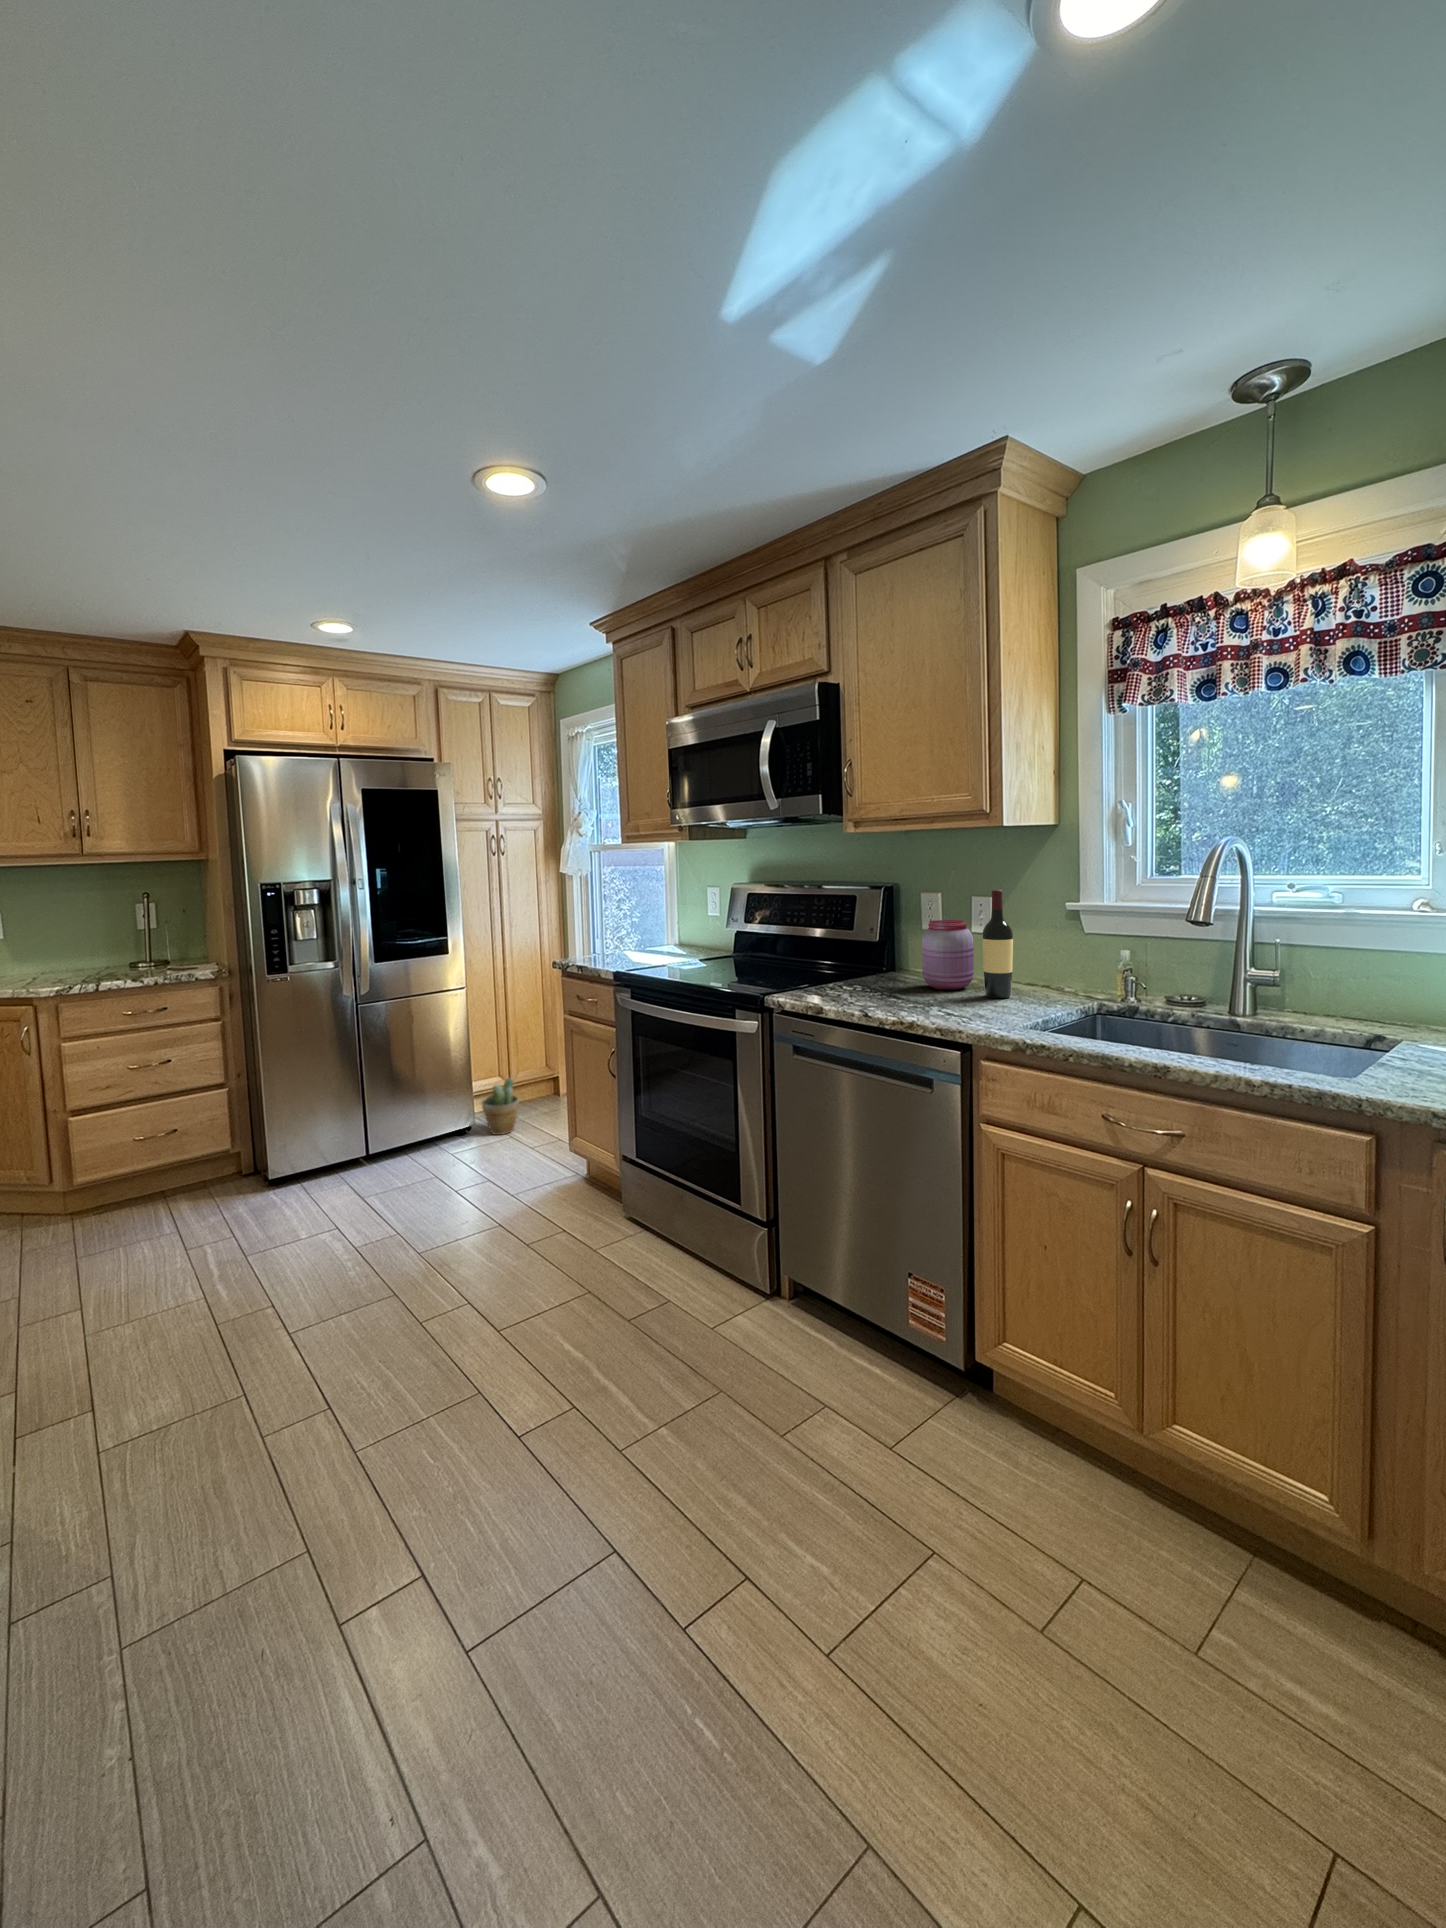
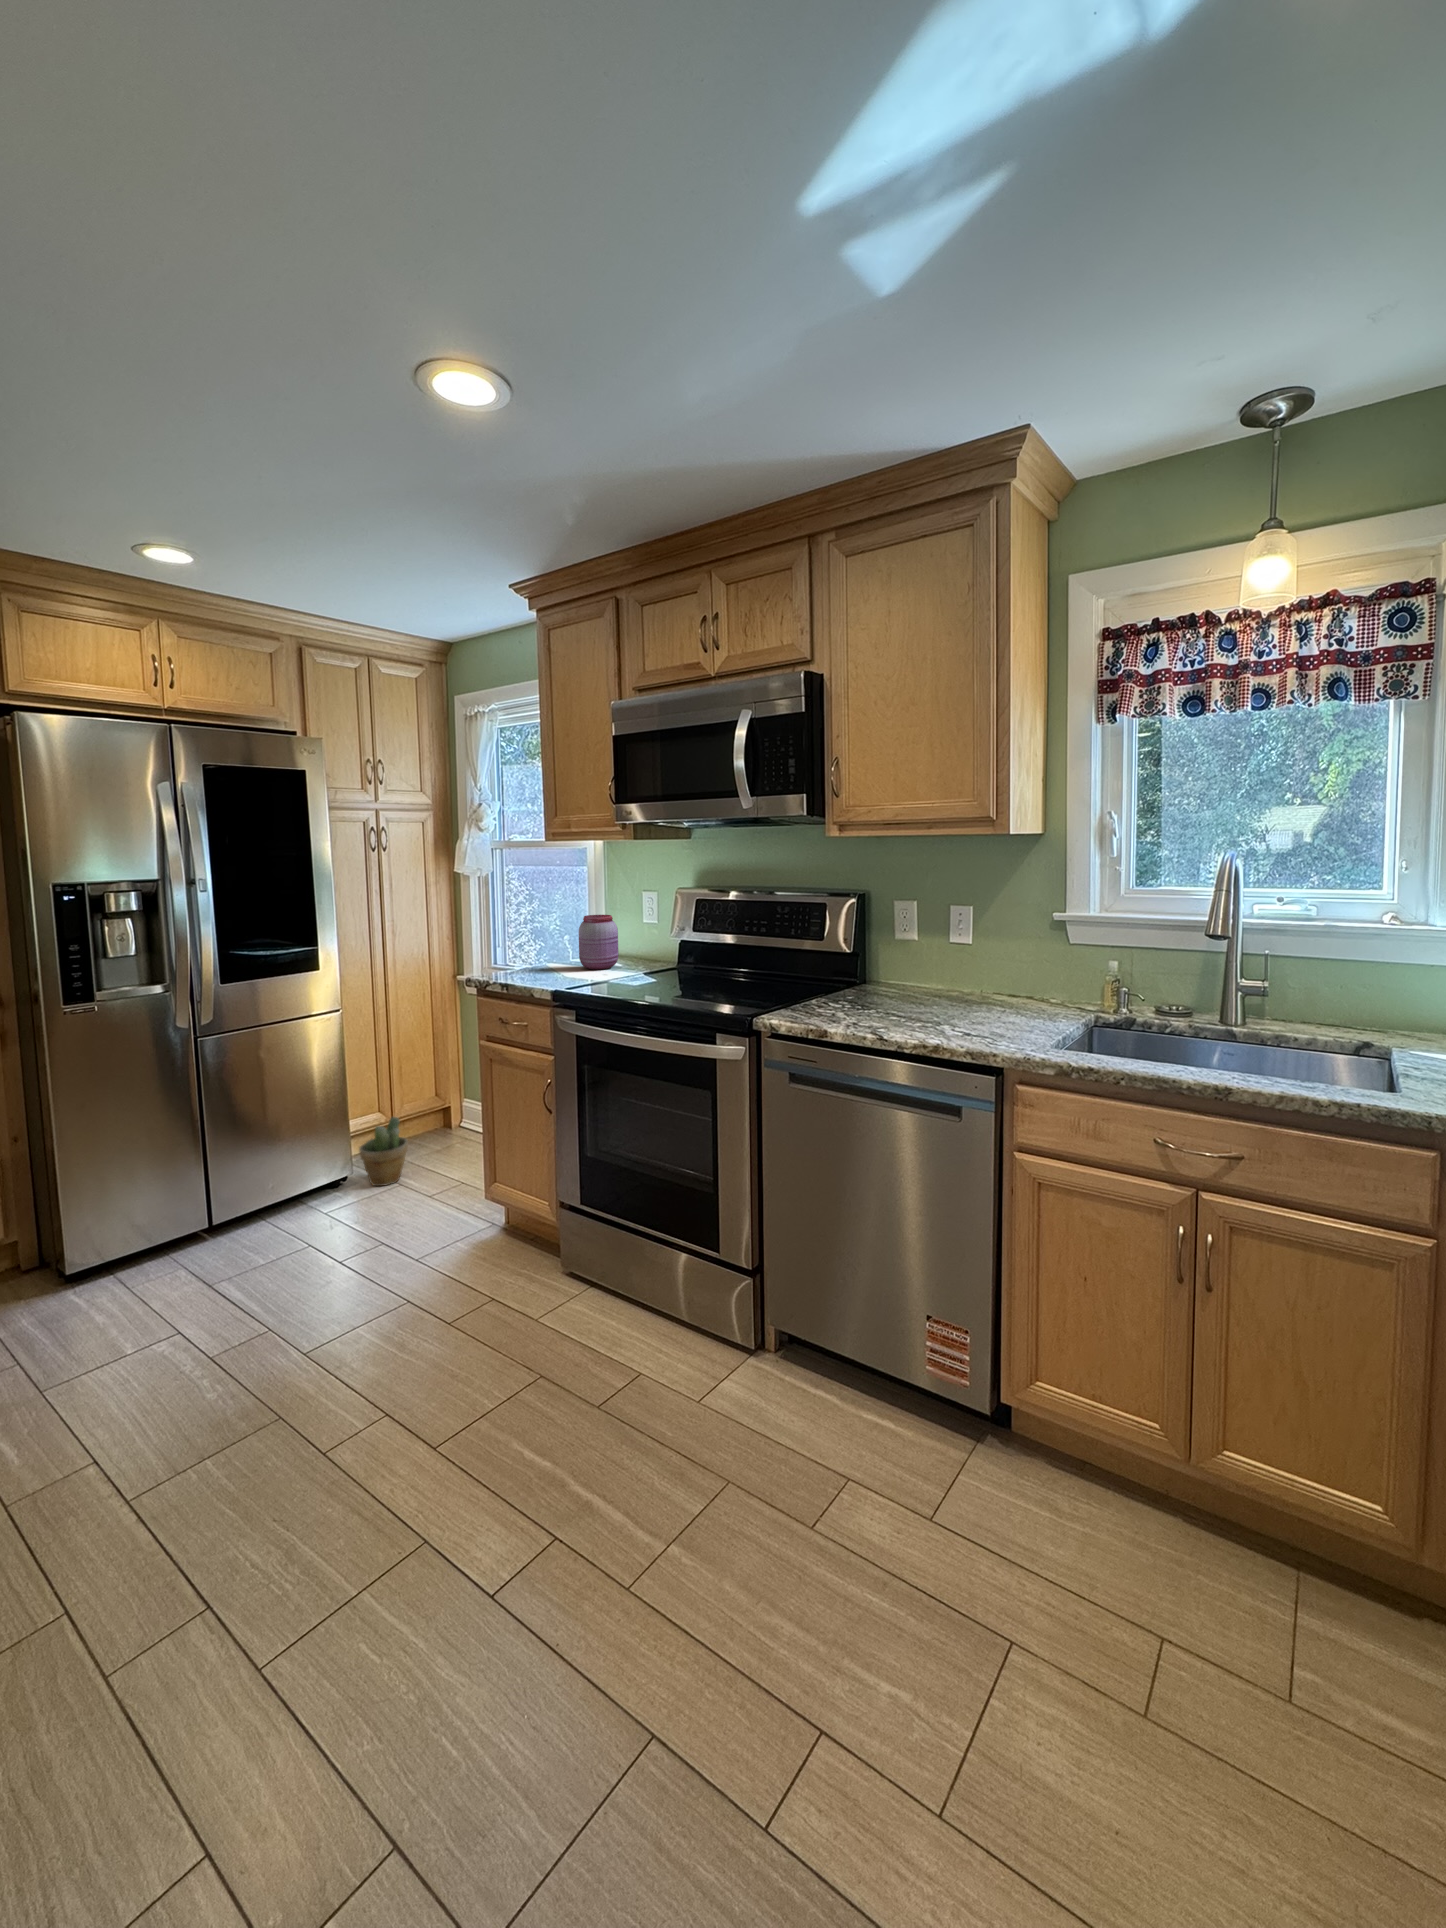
wine bottle: present [983,890,1013,998] -> none [979,900,1010,1013]
jar: present [922,920,974,990] -> present [579,915,618,970]

